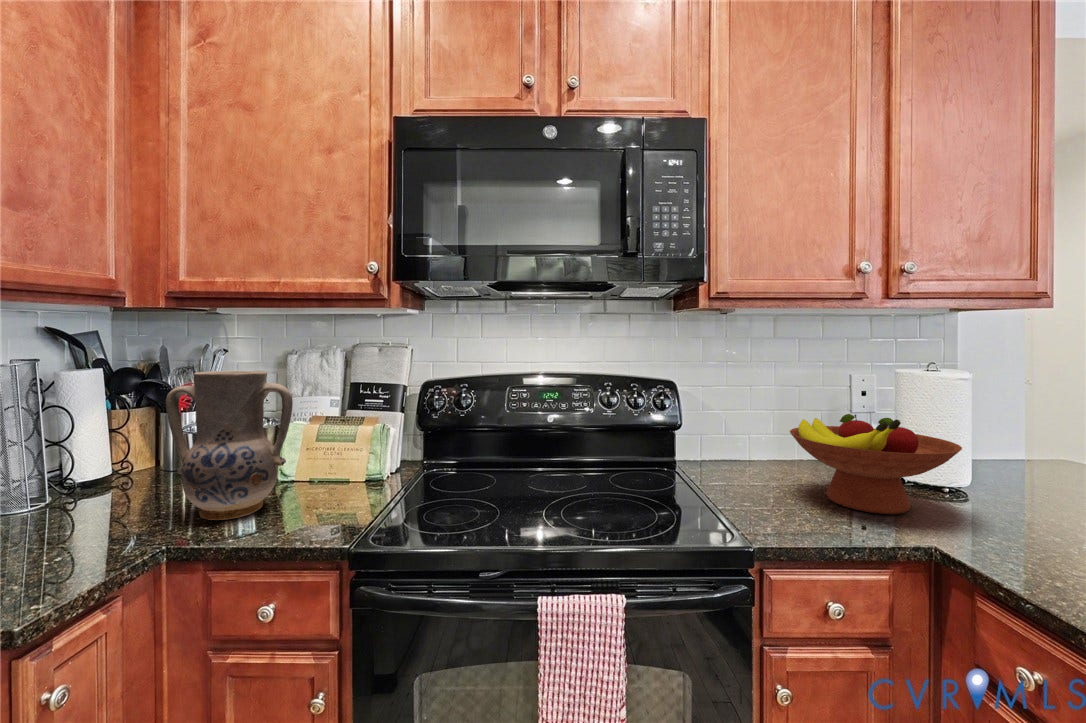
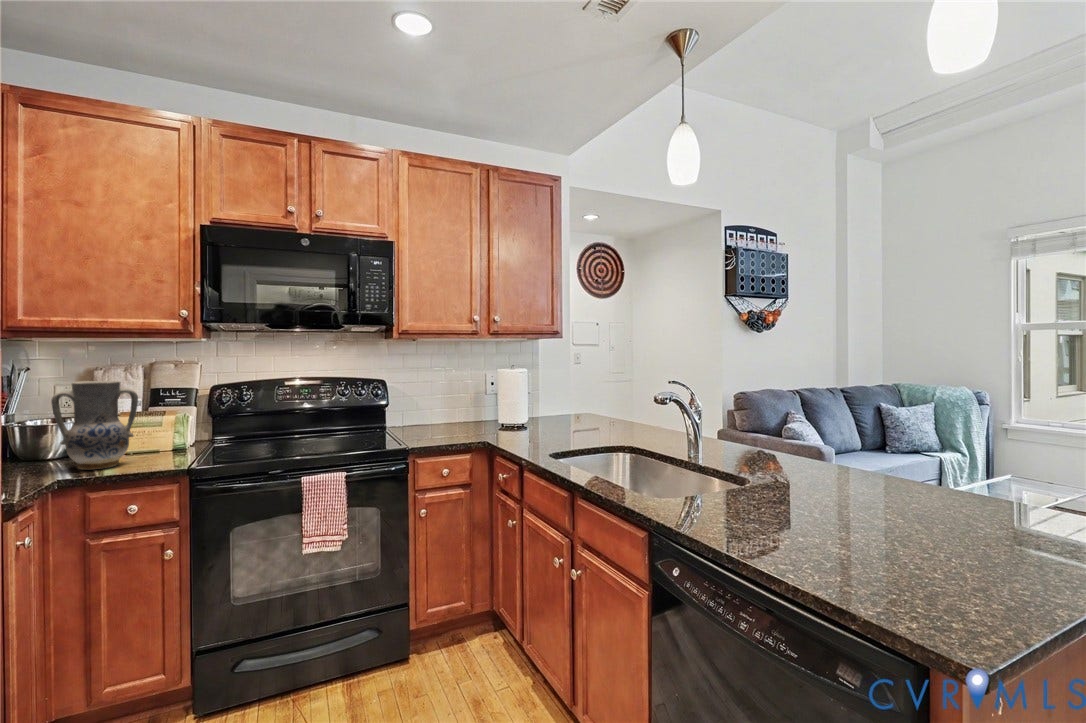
fruit bowl: present [790,414,962,514] -> none [439,391,505,435]

